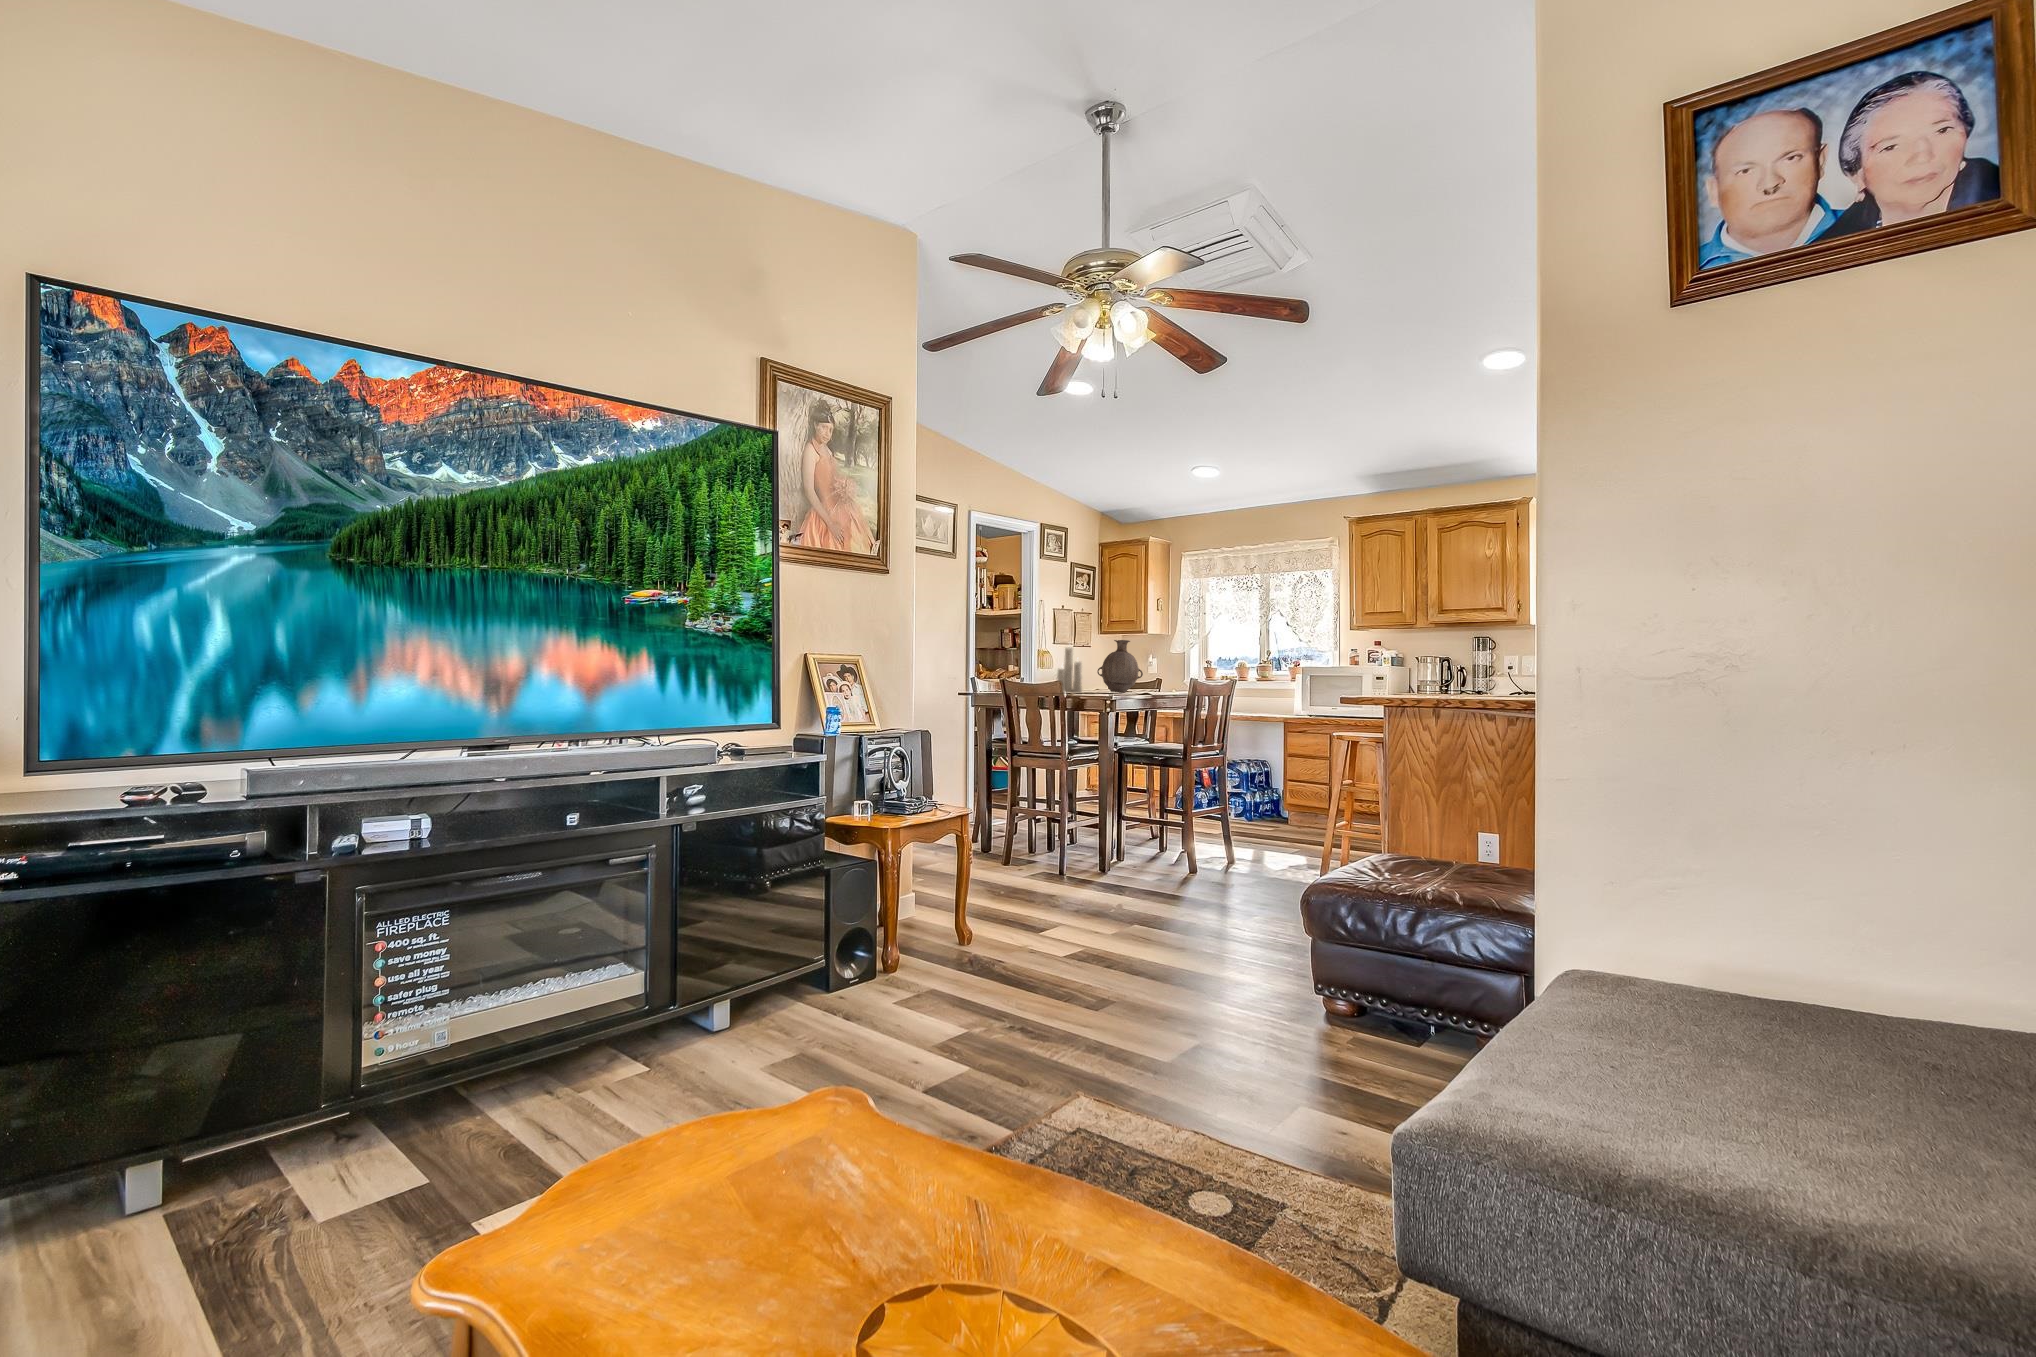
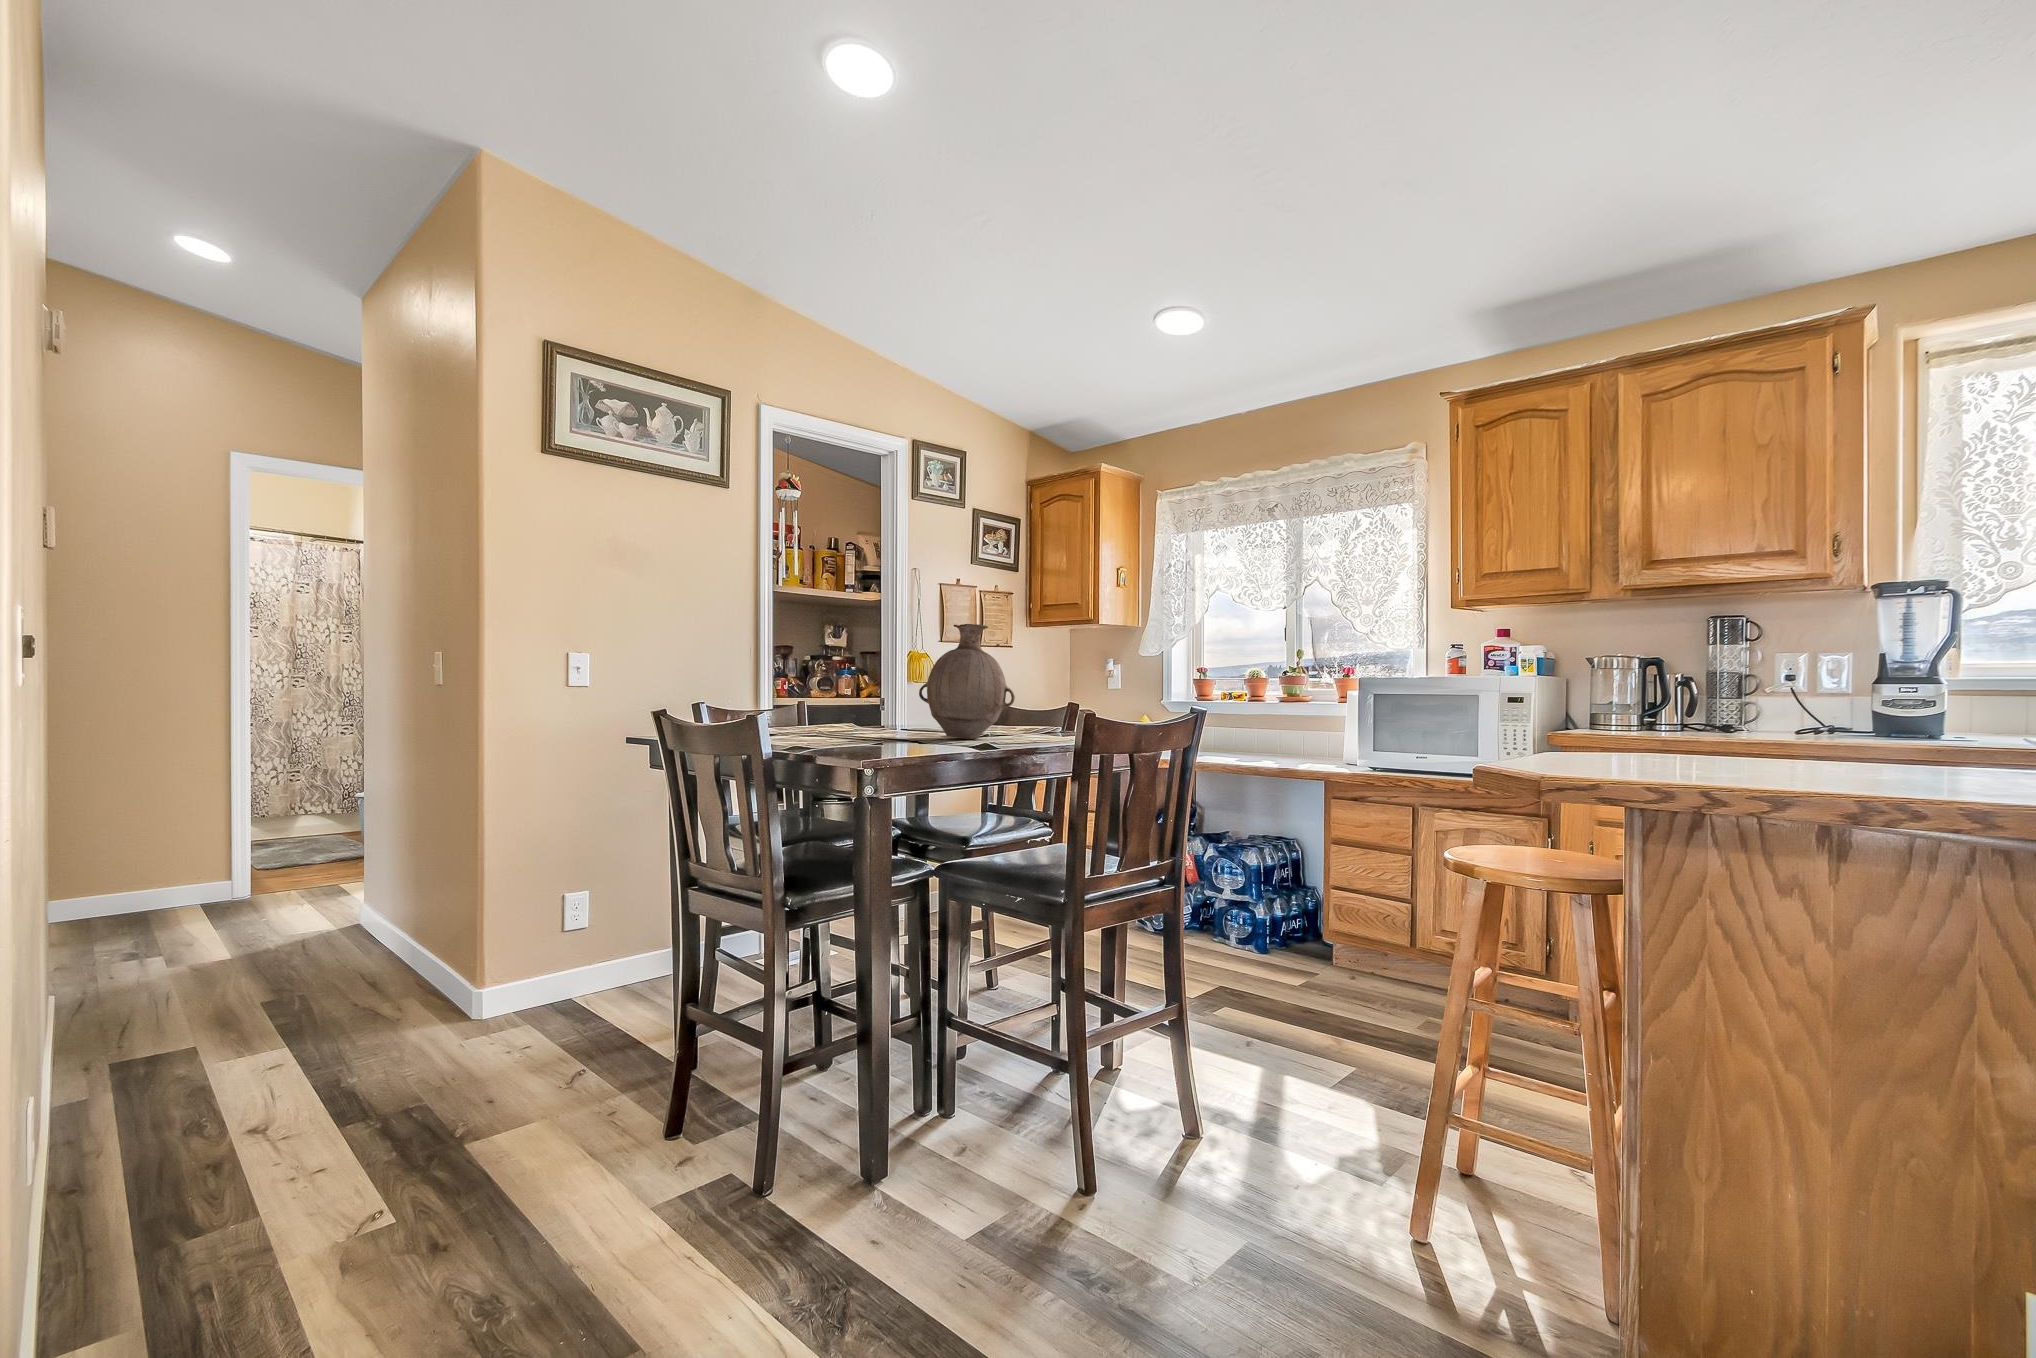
candle: present [1057,647,1082,693] -> none [835,621,891,739]

